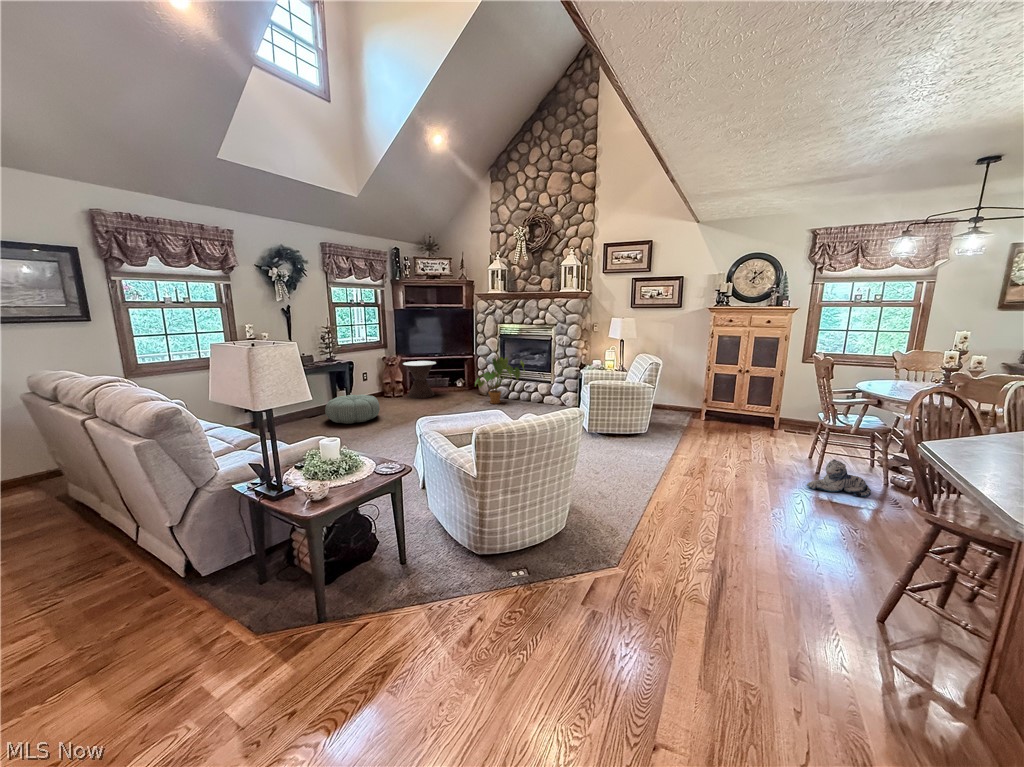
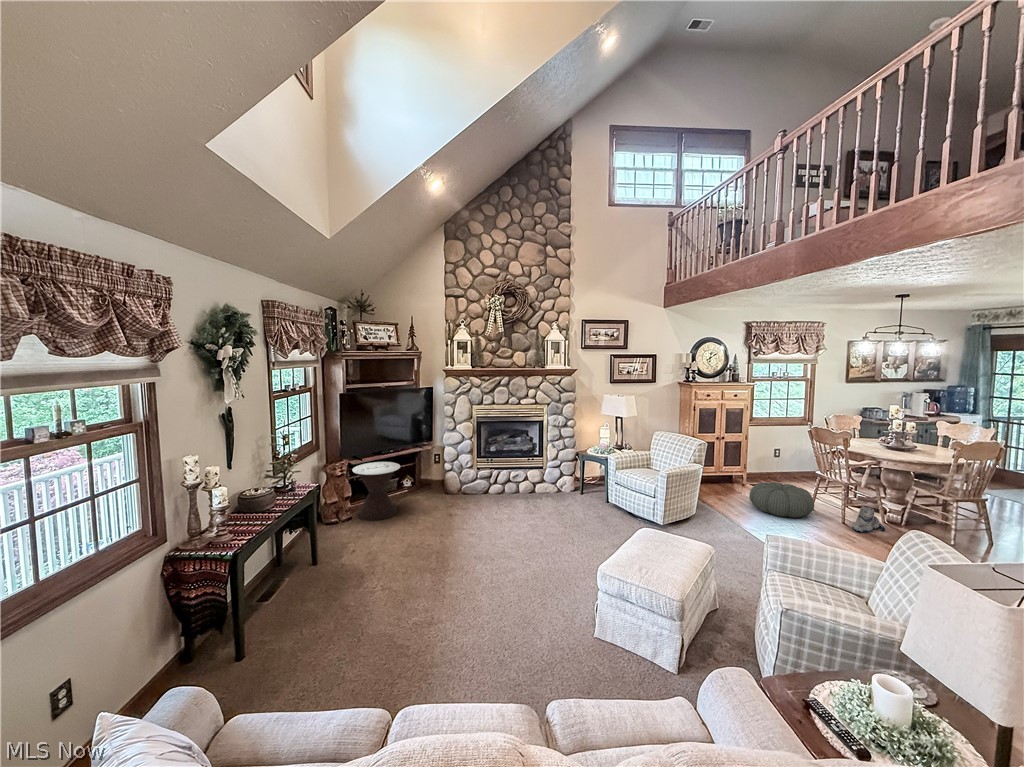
house plant: present [475,357,525,404] -> none [466,445,526,506]
pouf: present [325,395,380,424] -> present [749,482,814,518]

